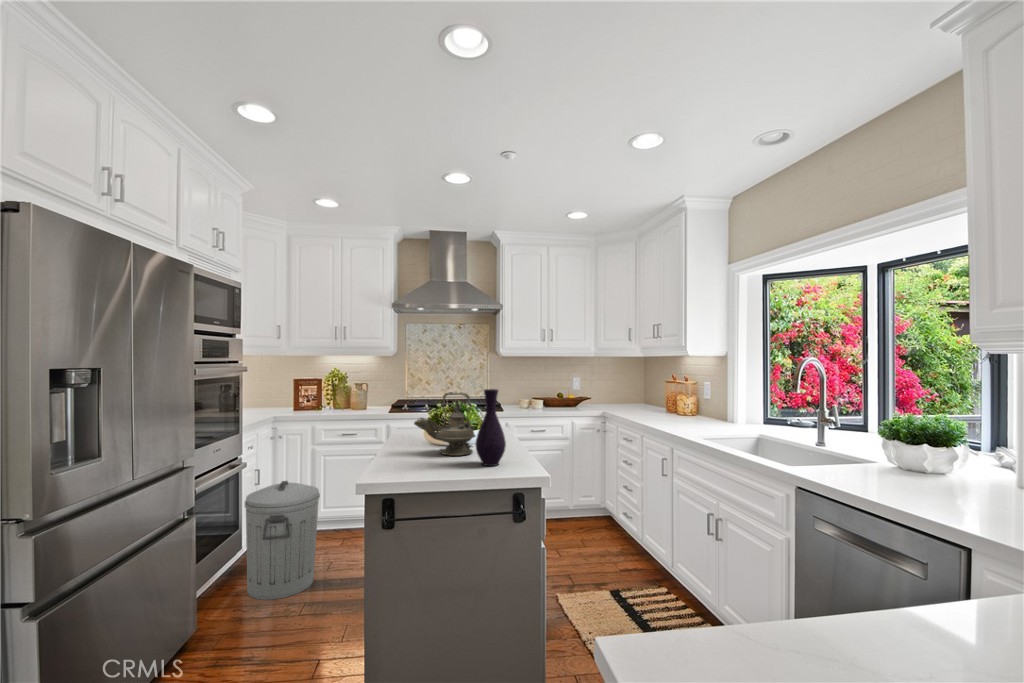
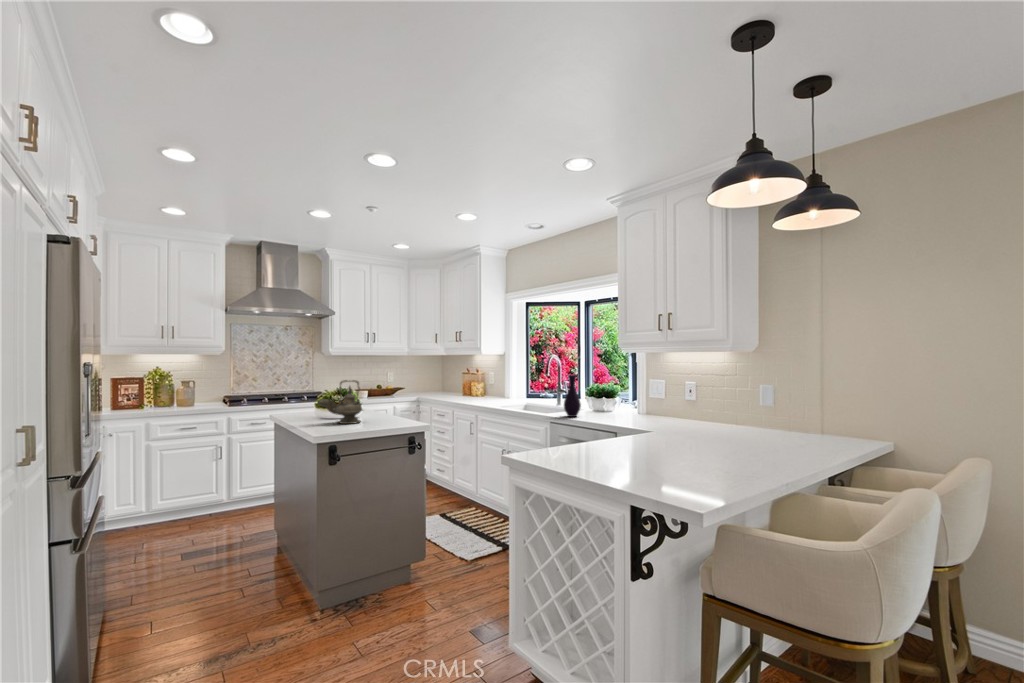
vase: present [475,389,506,466] -> present [564,375,581,417]
trash can: present [245,481,320,600] -> none [111,469,189,576]

